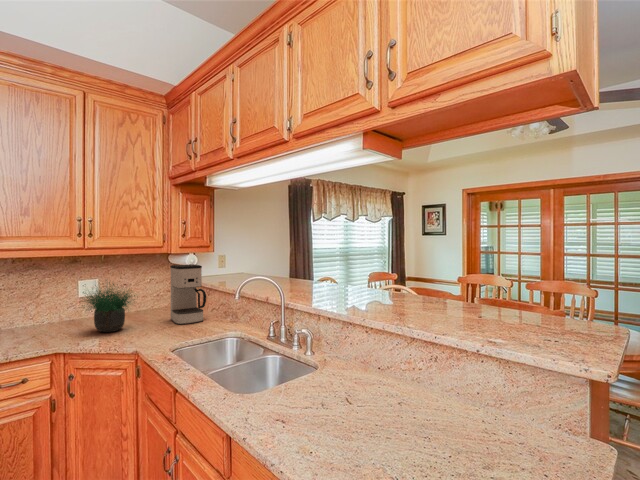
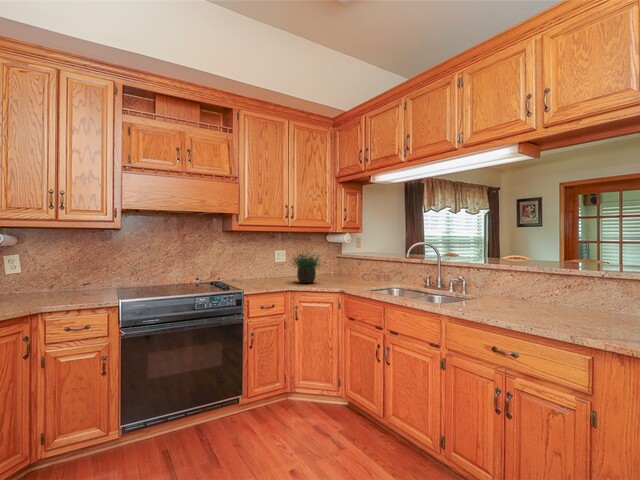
coffee maker: present [170,264,206,325] -> none [338,241,363,282]

